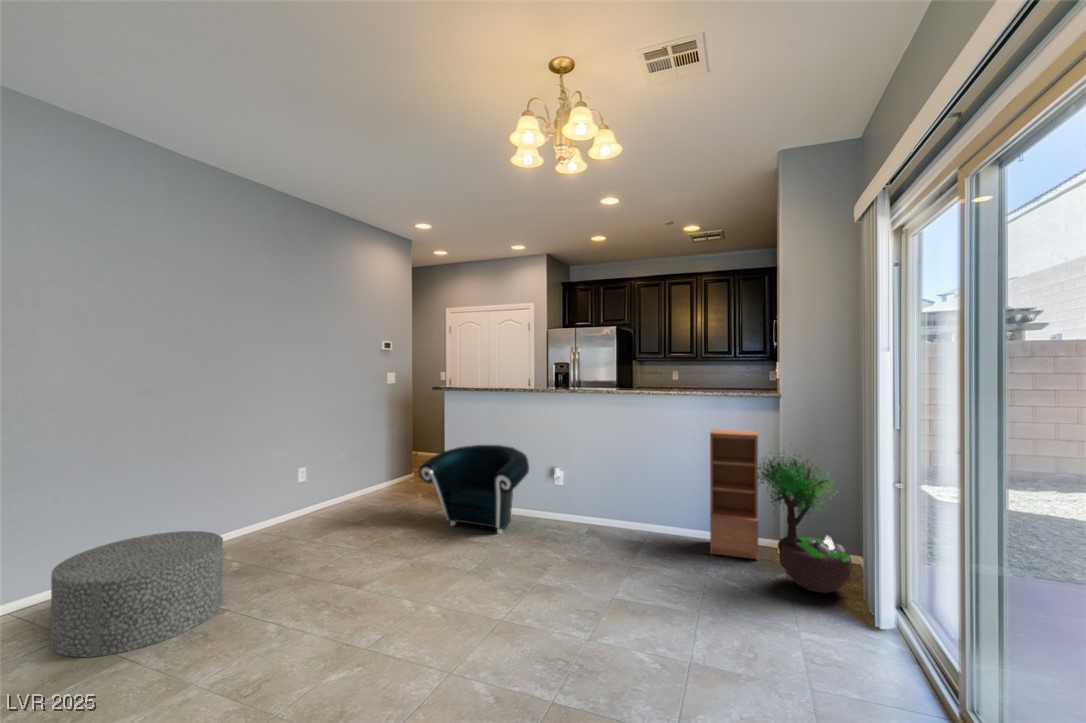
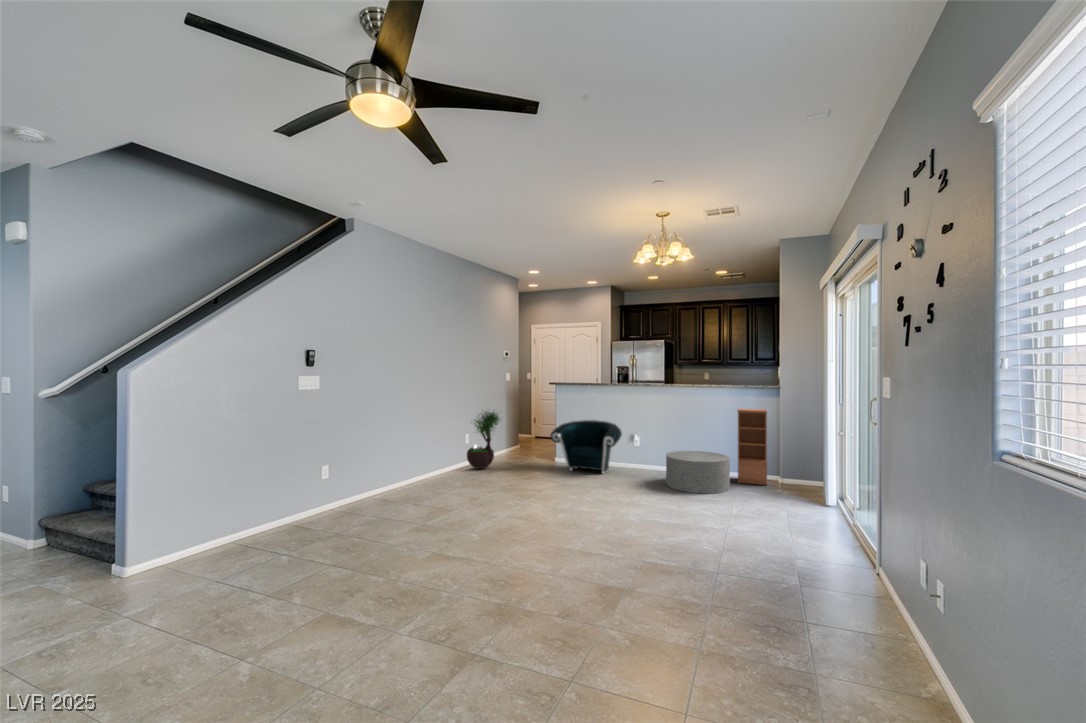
potted tree: present [755,455,852,593] -> present [467,411,500,469]
ottoman: present [51,531,223,657] -> present [666,451,730,494]

